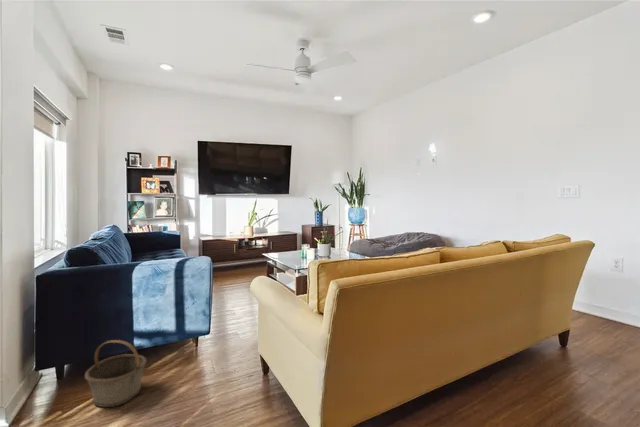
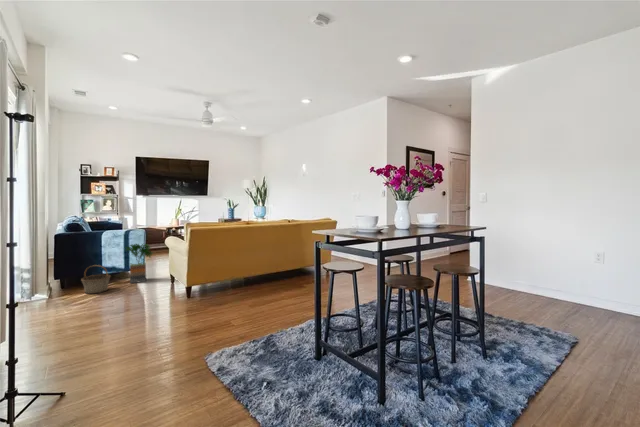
potted tree: none [174,282,228,366] -> present [125,244,152,283]

